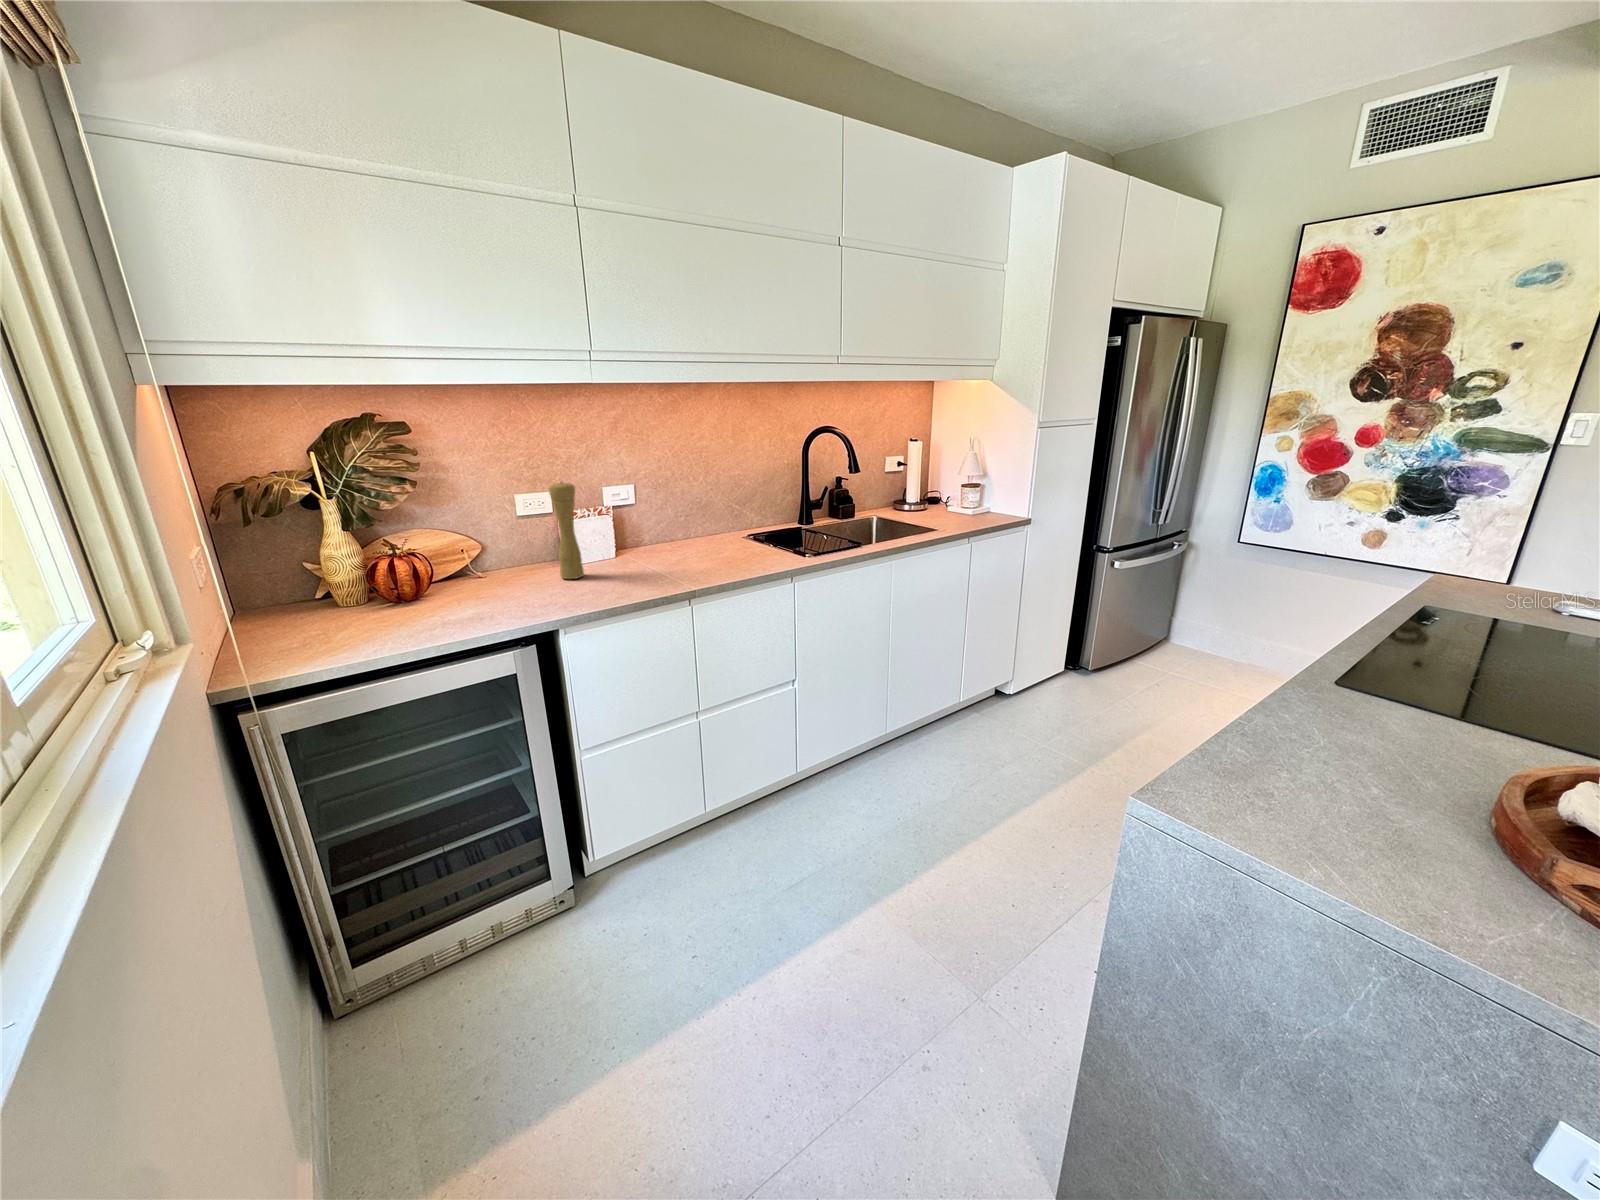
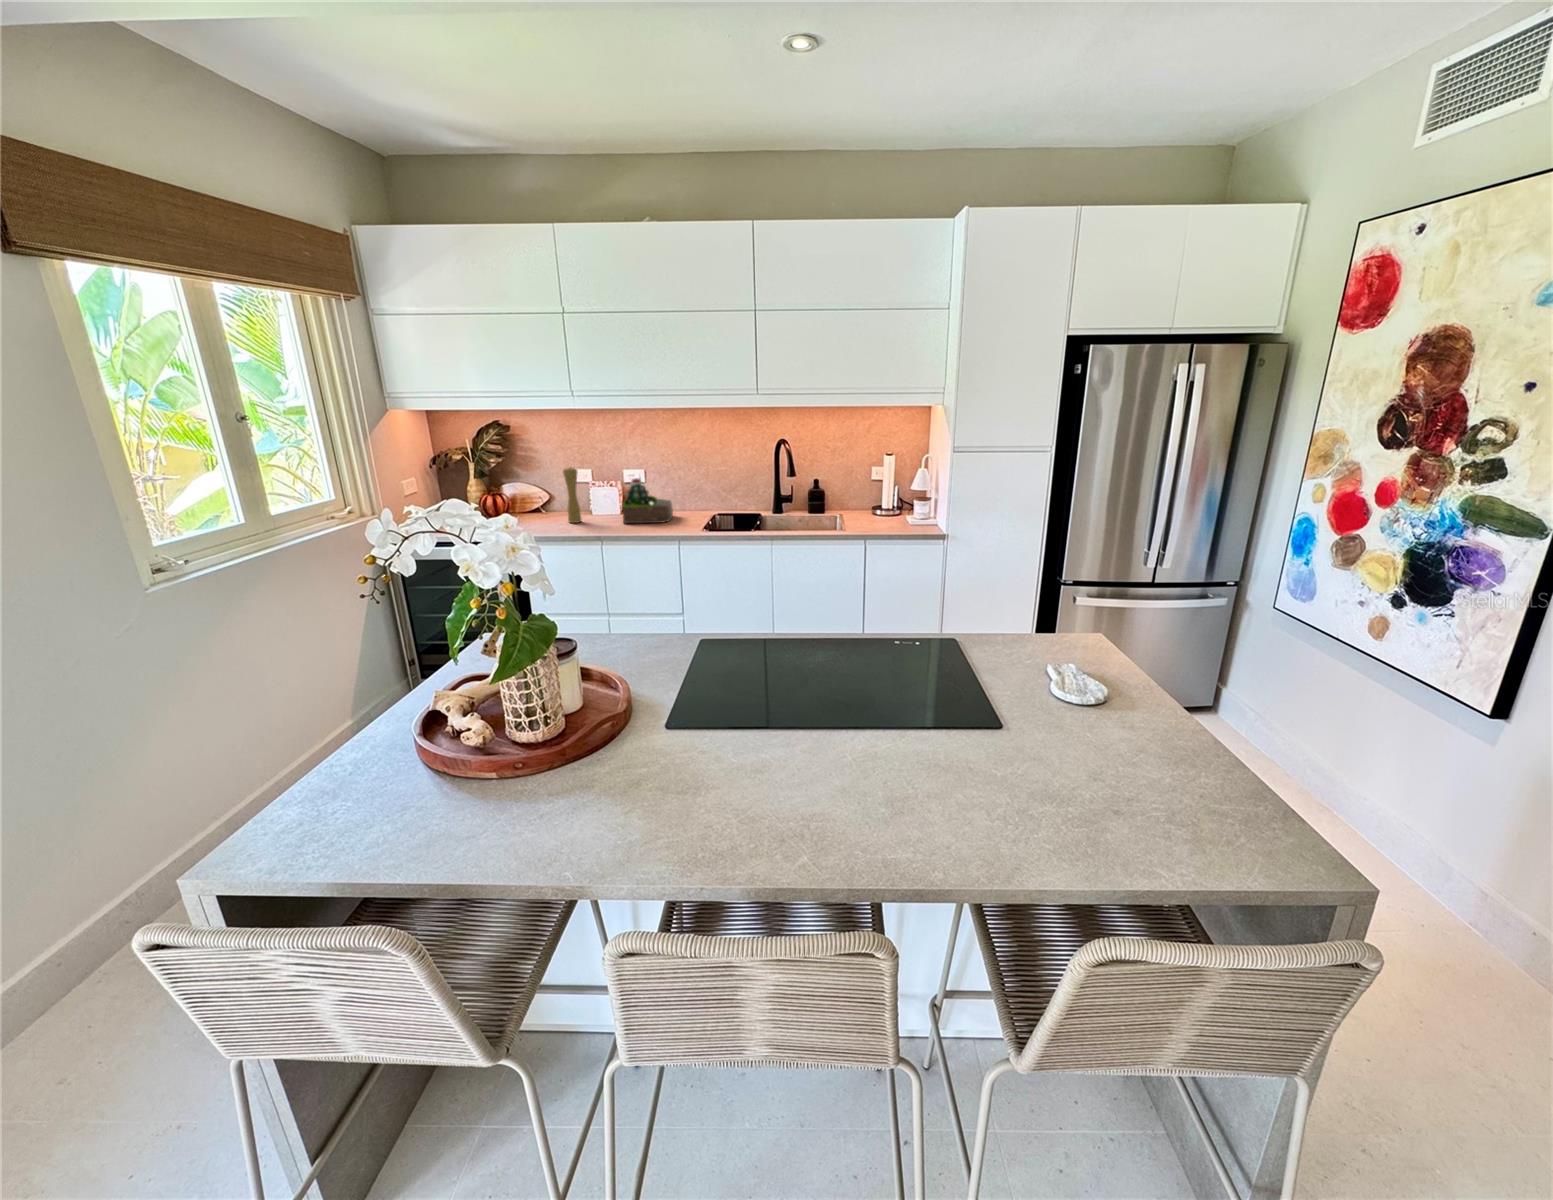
succulent plant: none [633,492,716,565] -> present [623,479,673,523]

